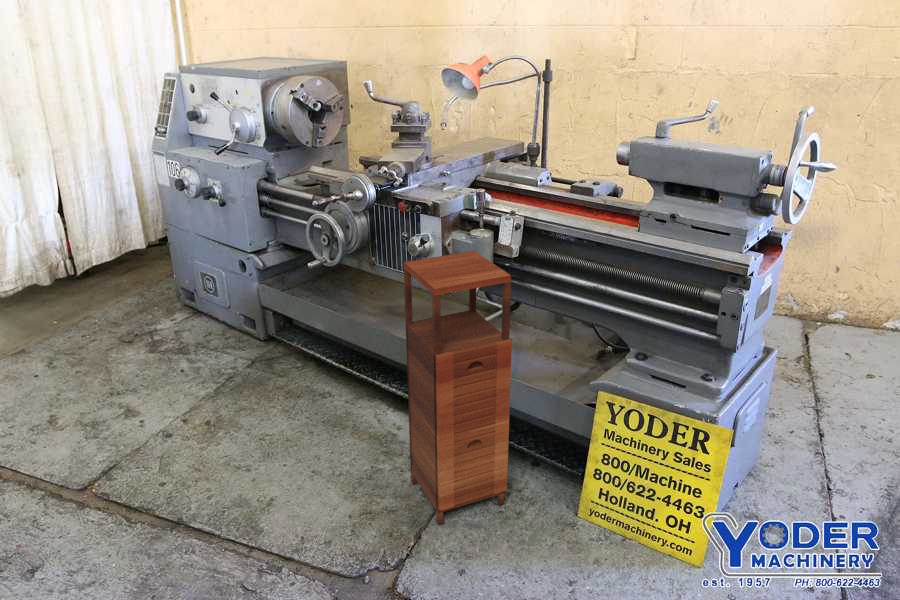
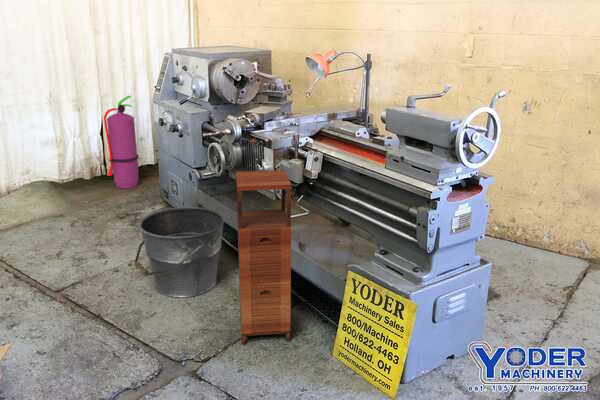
fire extinguisher: none [59,144,127,292] -> present [104,96,139,188]
bucket: none [211,316,352,465] -> present [135,207,225,297]

